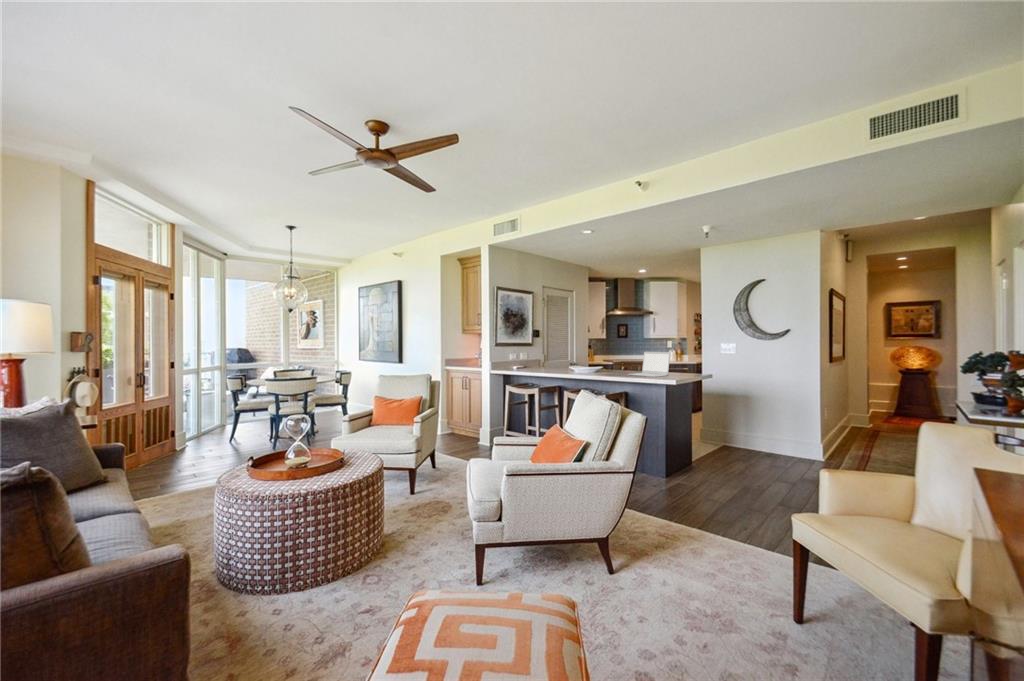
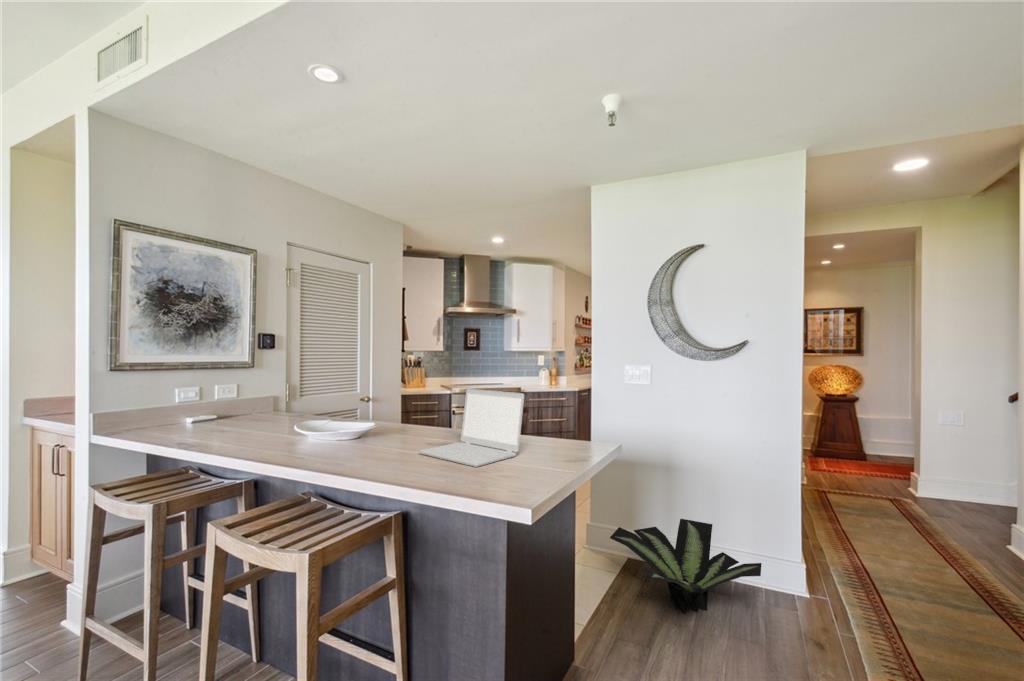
potted plant: none [711,423,791,460] -> present [610,519,761,614]

